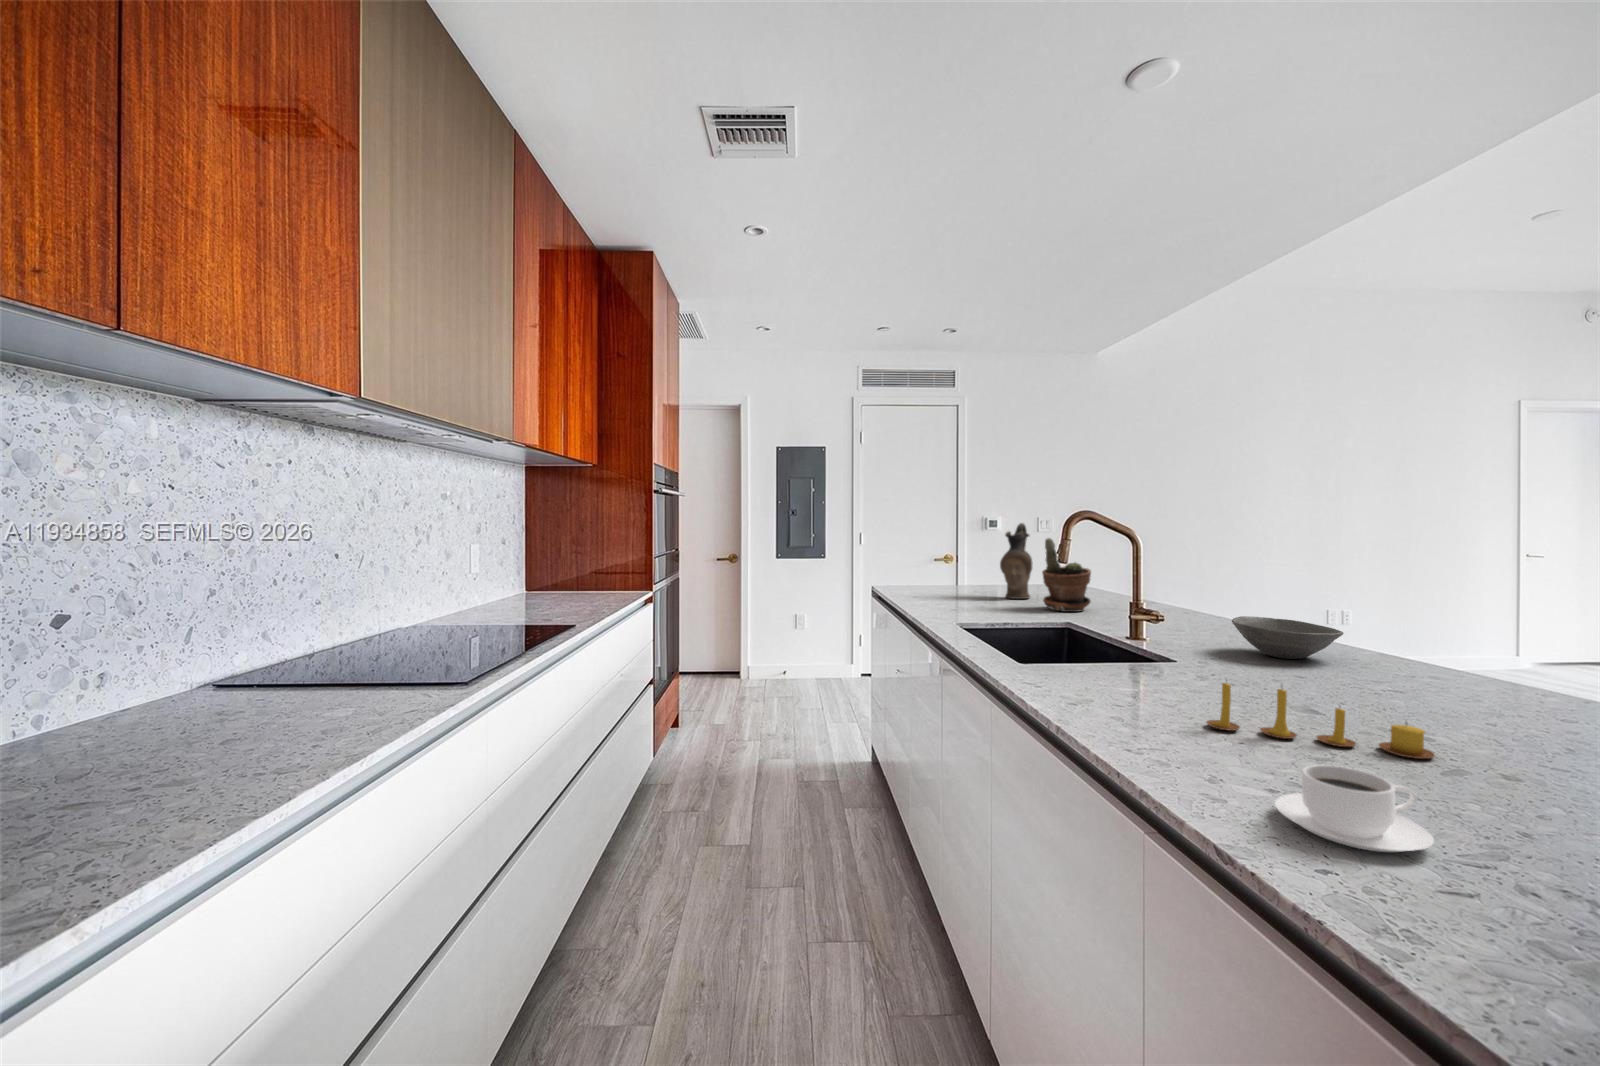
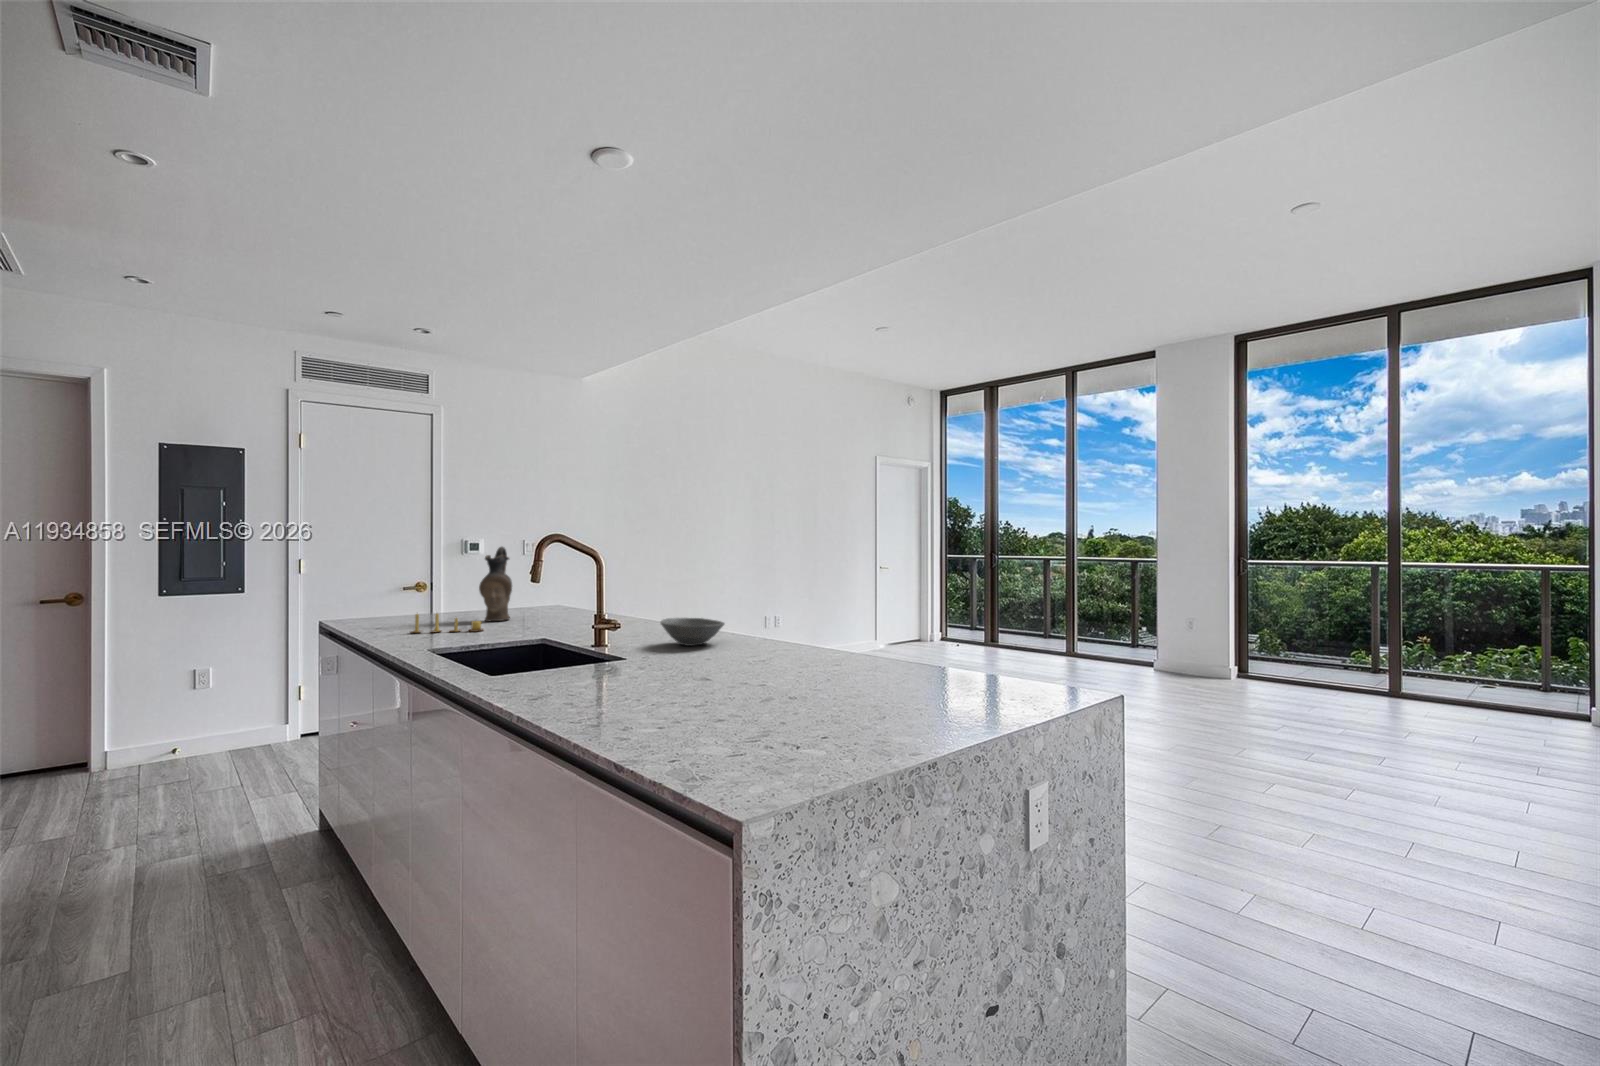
potted plant: present [1042,538,1091,612] -> none [520,561,565,629]
candle: present [1207,682,1435,759] -> present [411,614,483,633]
coffee cup: present [1275,765,1434,852] -> none [645,697,715,739]

